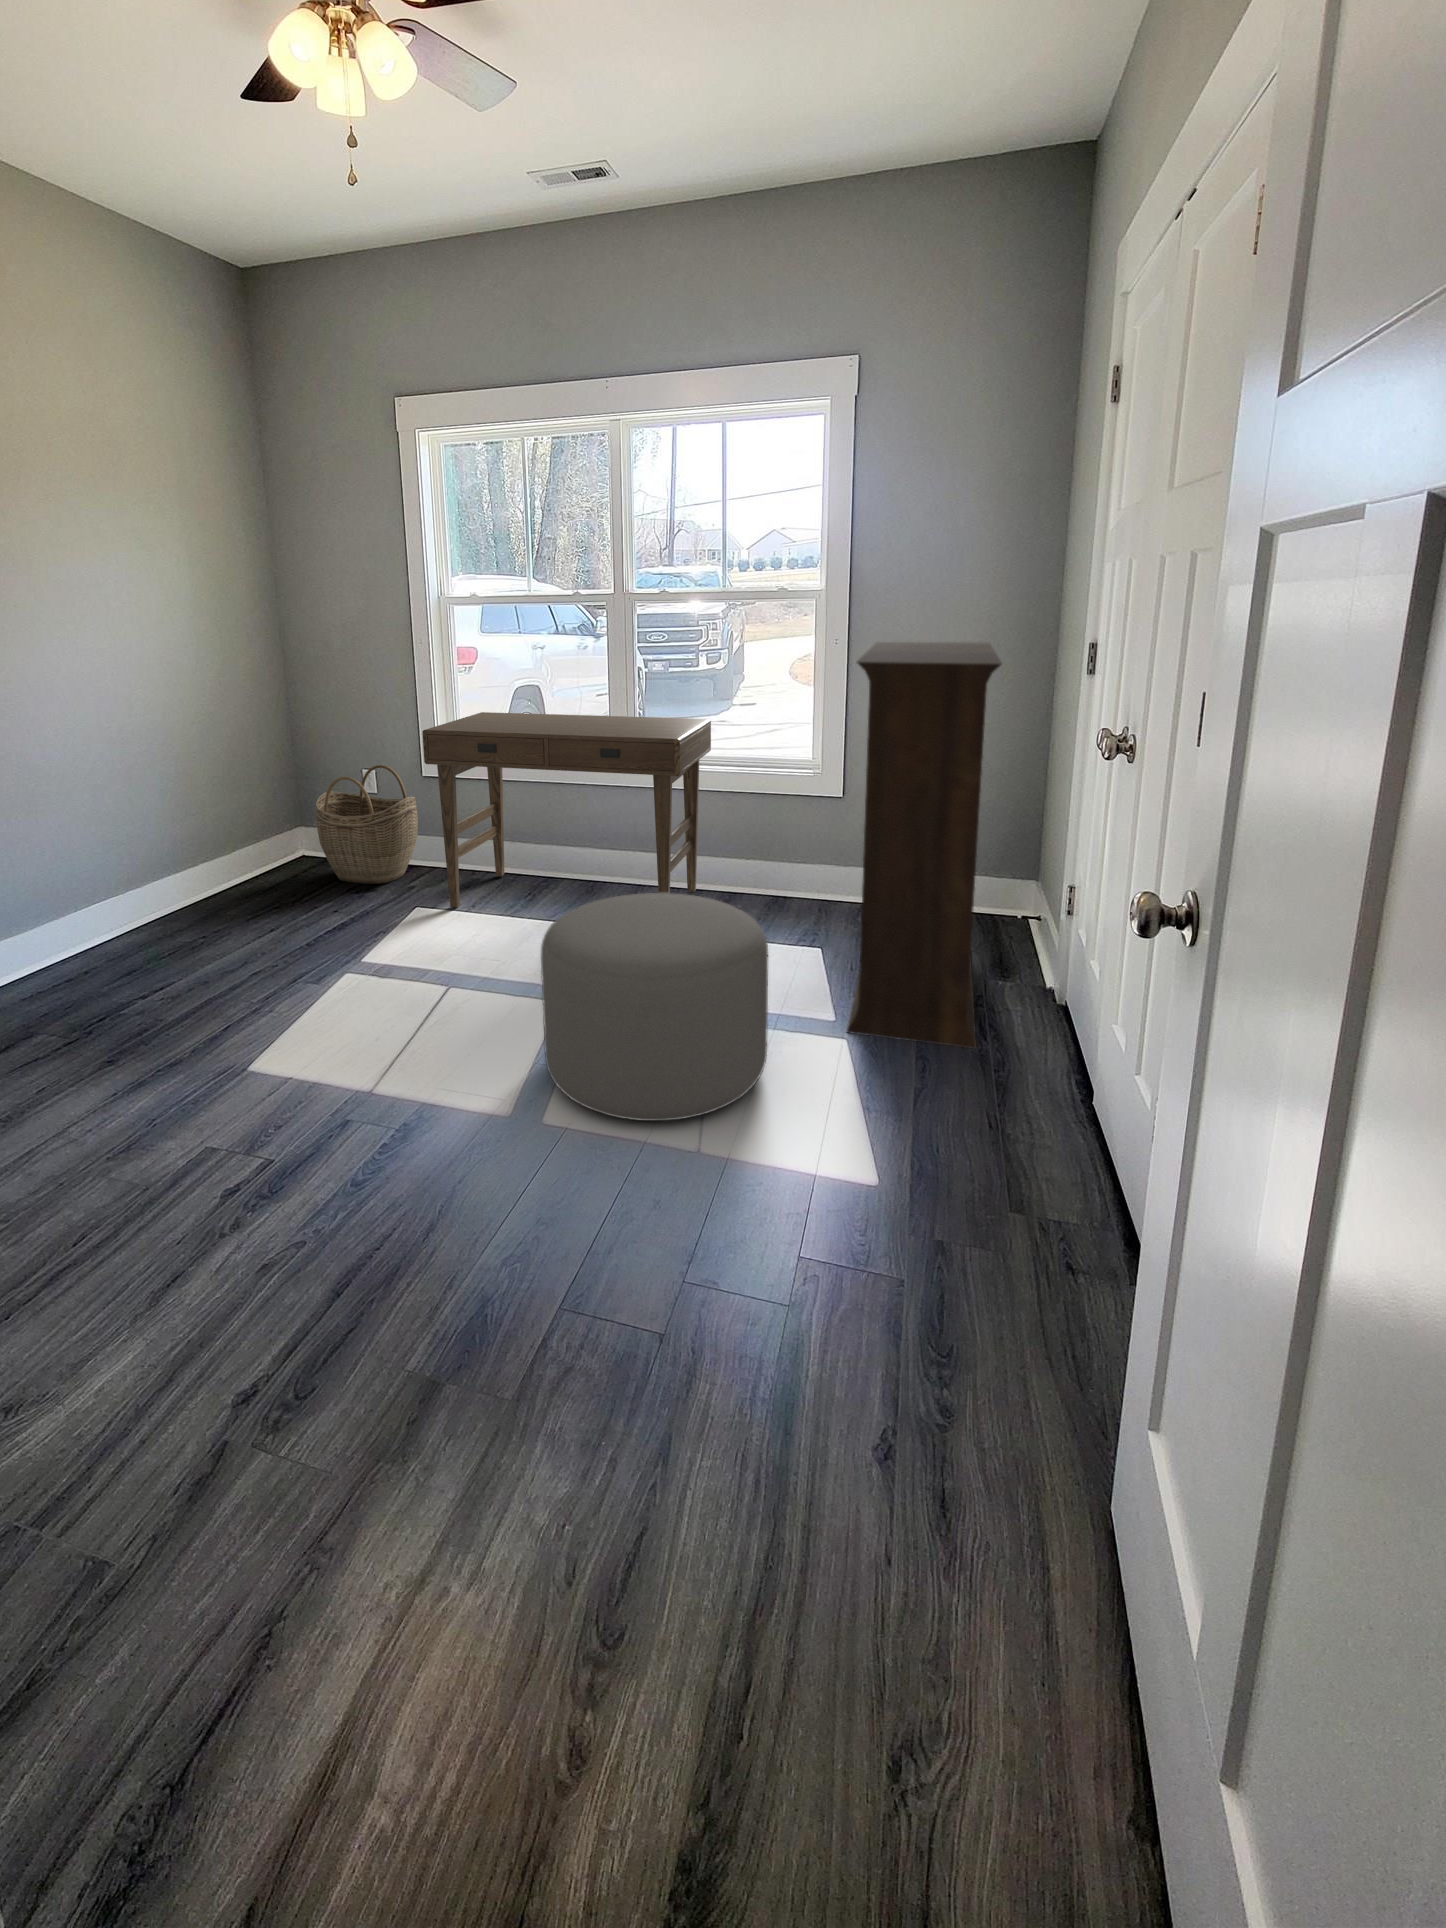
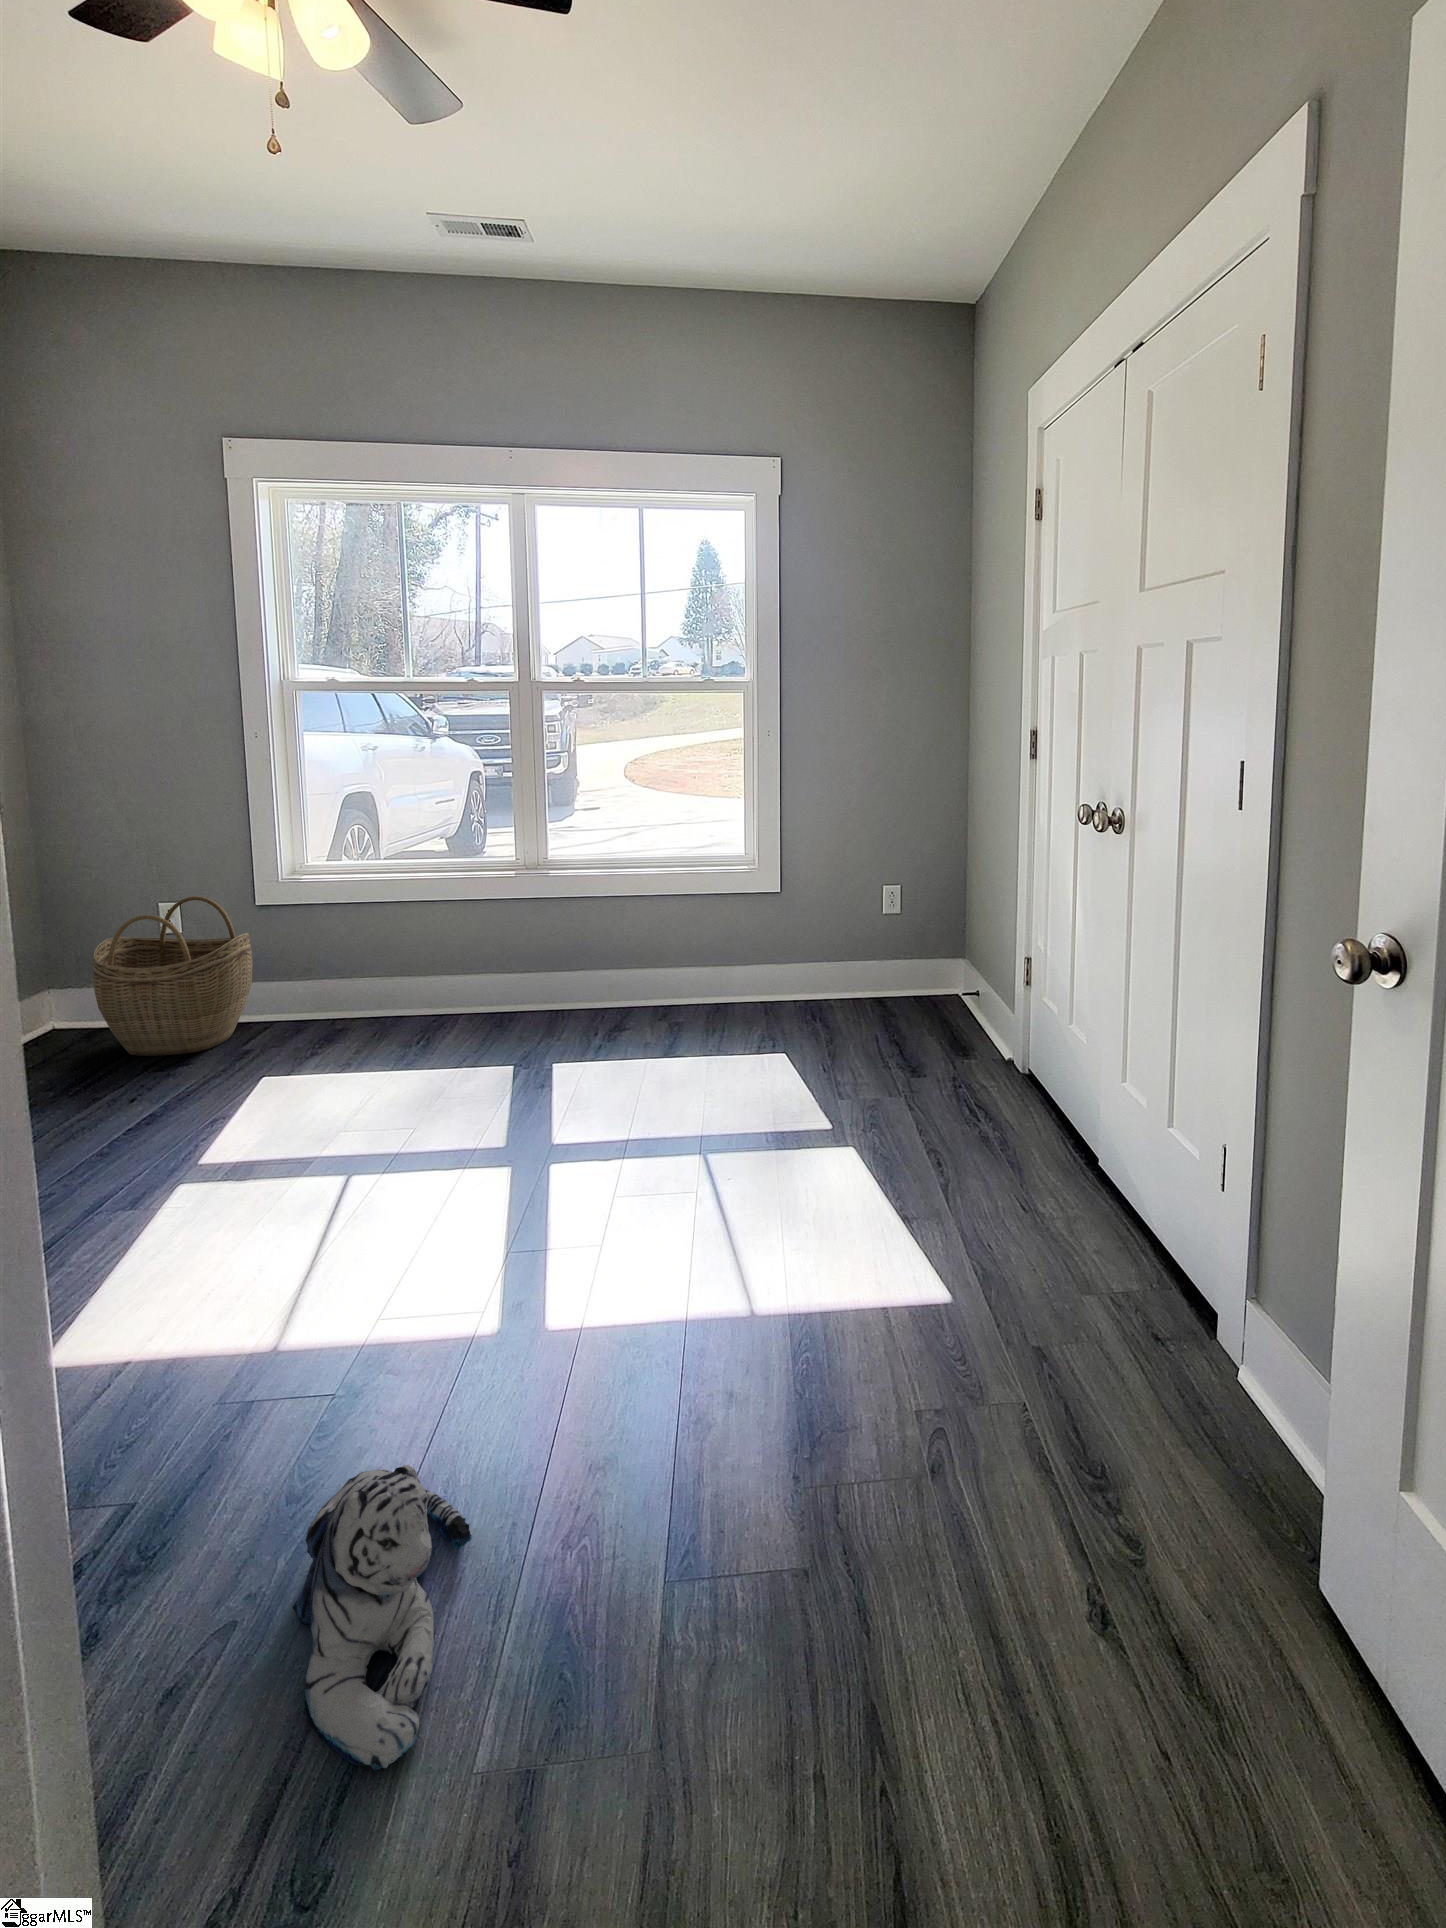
bookcase: present [846,642,1002,1049] -> none [819,732,979,1135]
desk: present [422,712,711,908] -> none [277,817,636,1068]
ottoman: present [541,893,768,1121] -> none [518,1010,788,1295]
plush toy: none [329,1171,449,1345] -> present [292,1465,472,1771]

